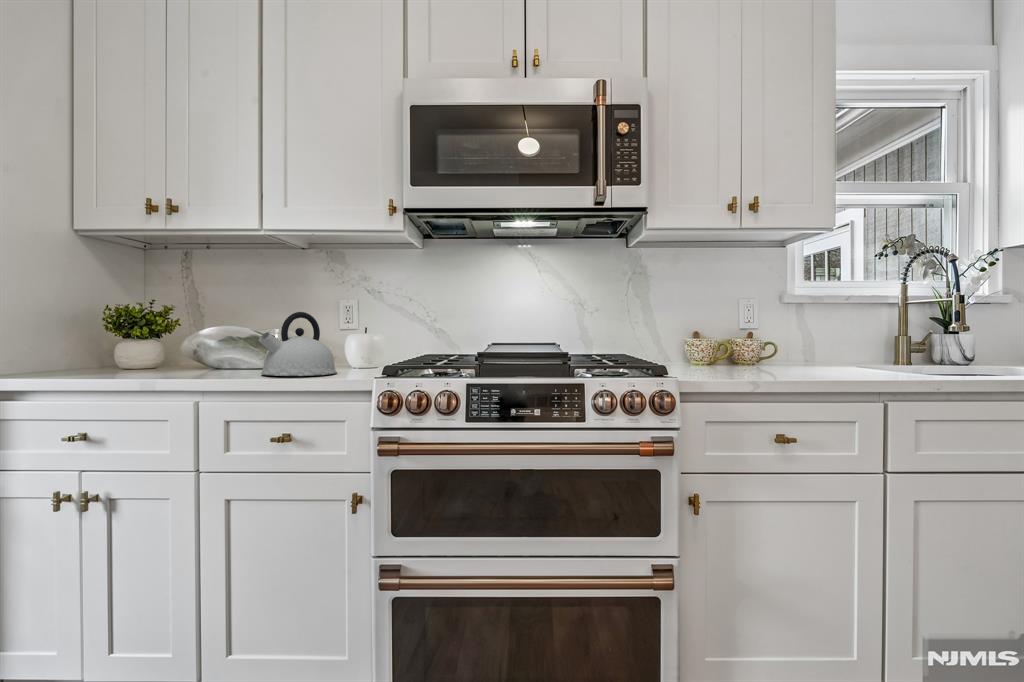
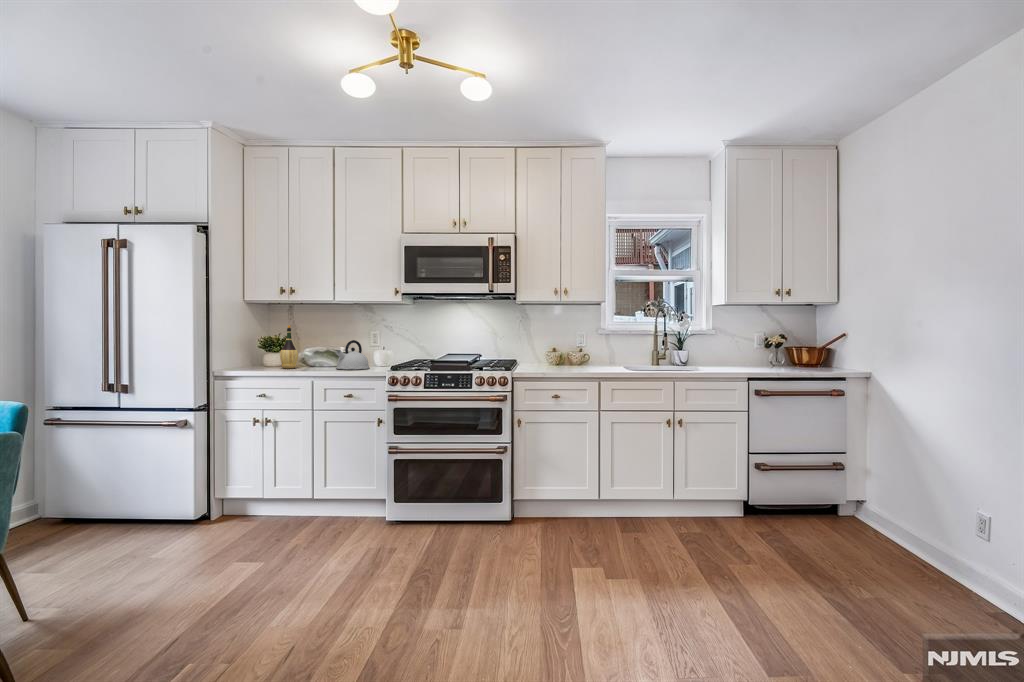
wine bottle: none [131,278,177,374] -> present [280,325,298,368]

